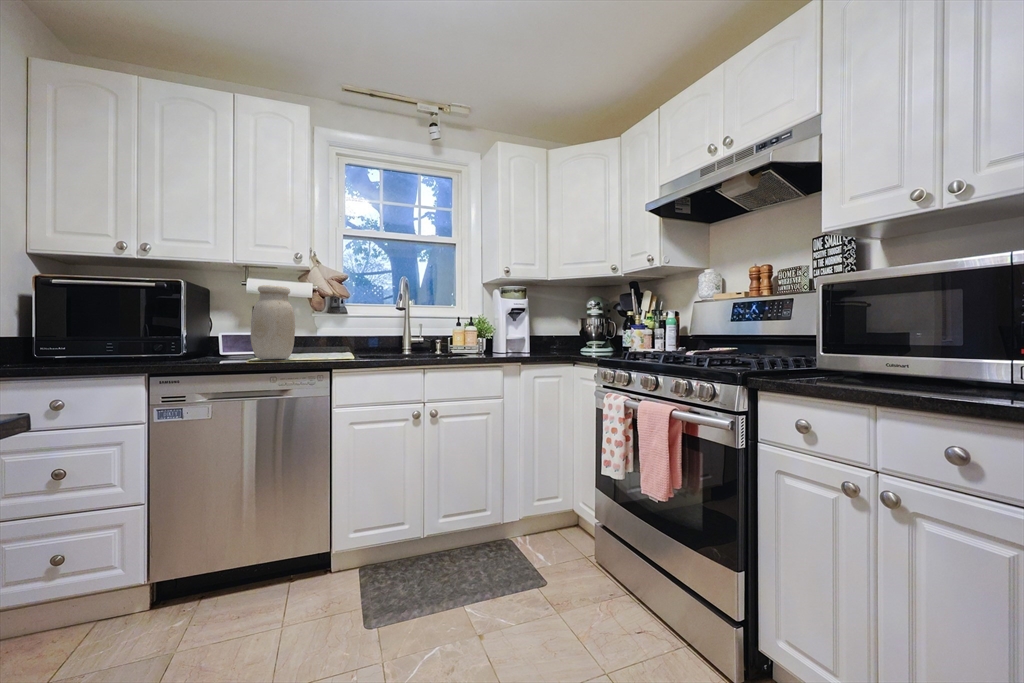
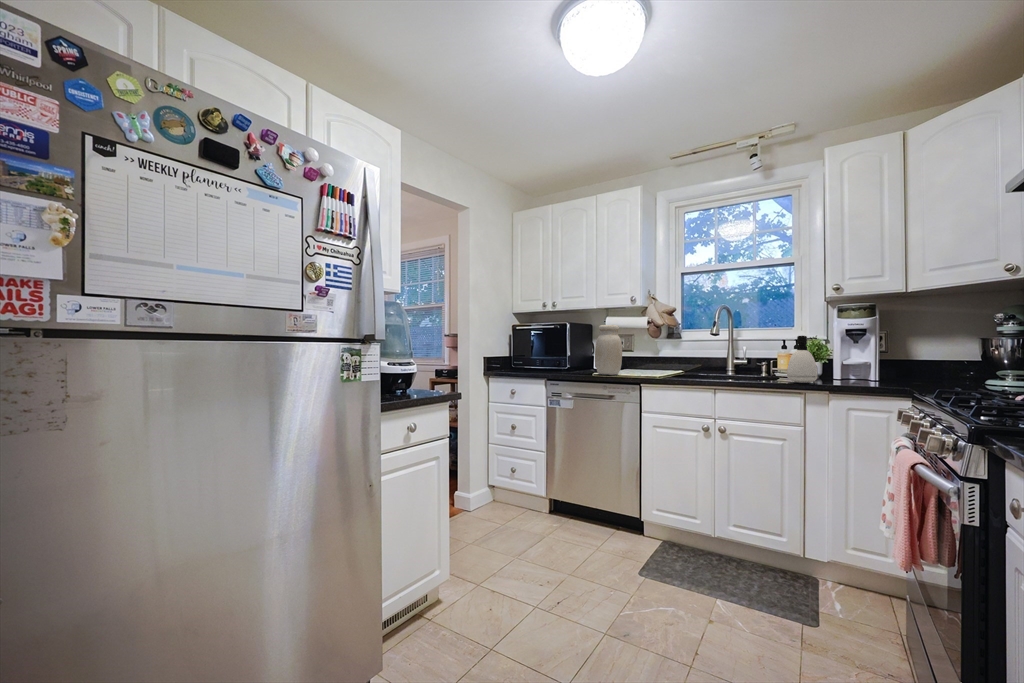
soap dispenser: none [490,309,515,355] -> present [787,336,818,383]

